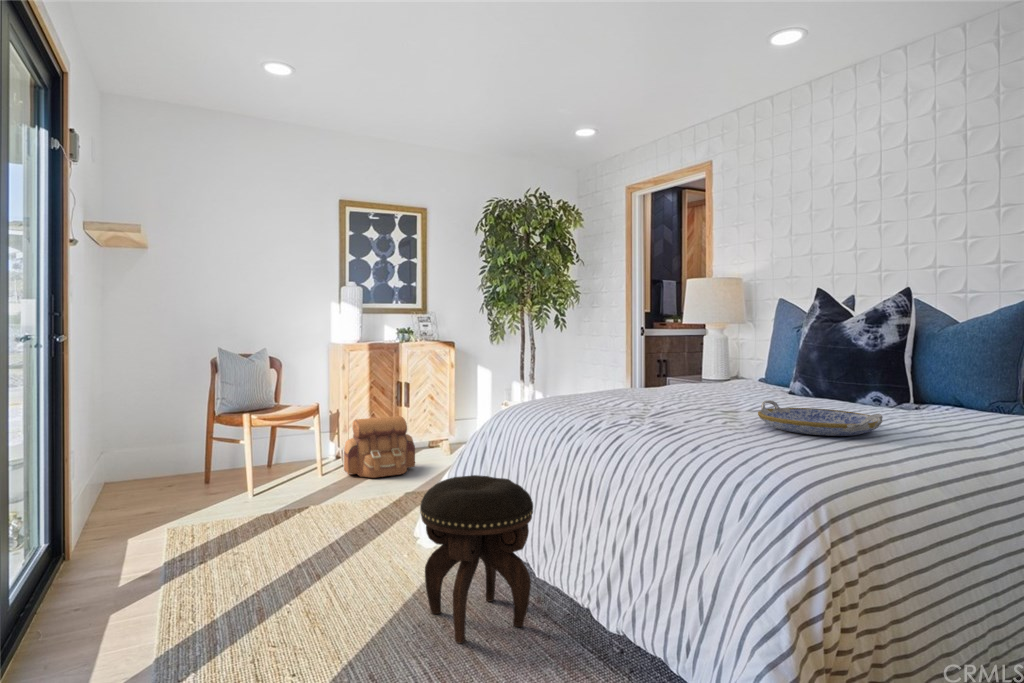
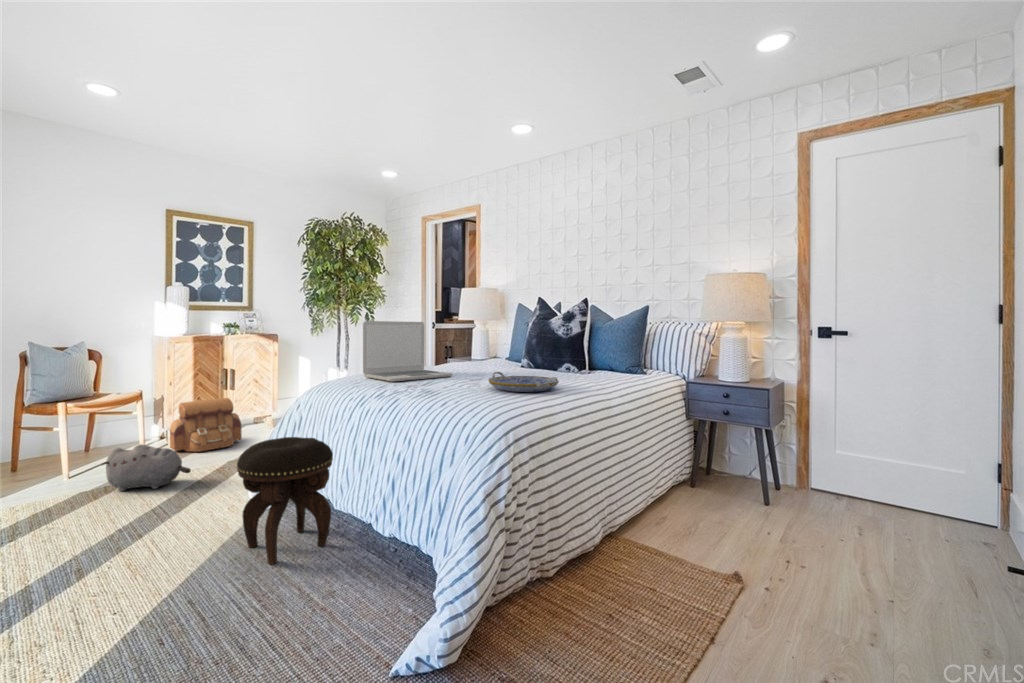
laptop: none [565,324,690,408] -> present [363,321,453,382]
plush toy: none [281,466,366,519] -> present [102,444,191,491]

